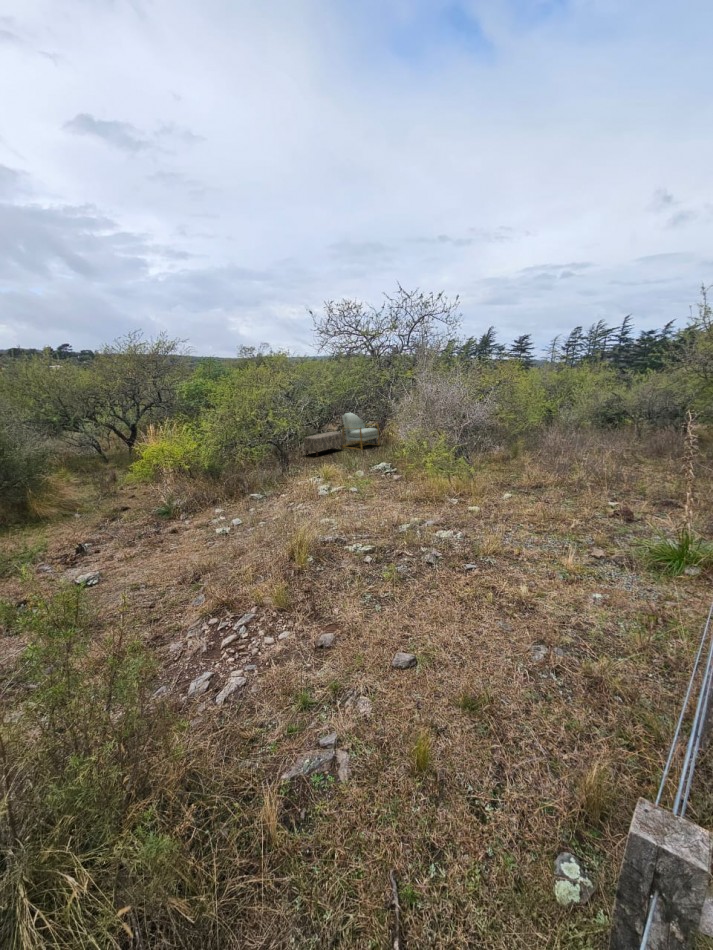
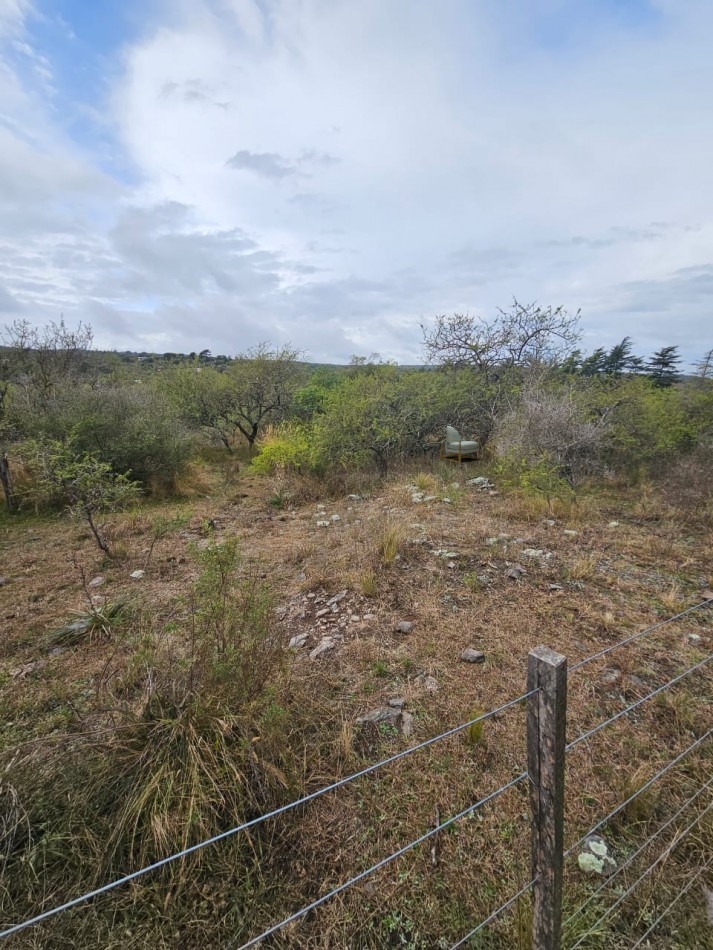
bench: present [304,432,343,457] -> none [403,442,442,466]

